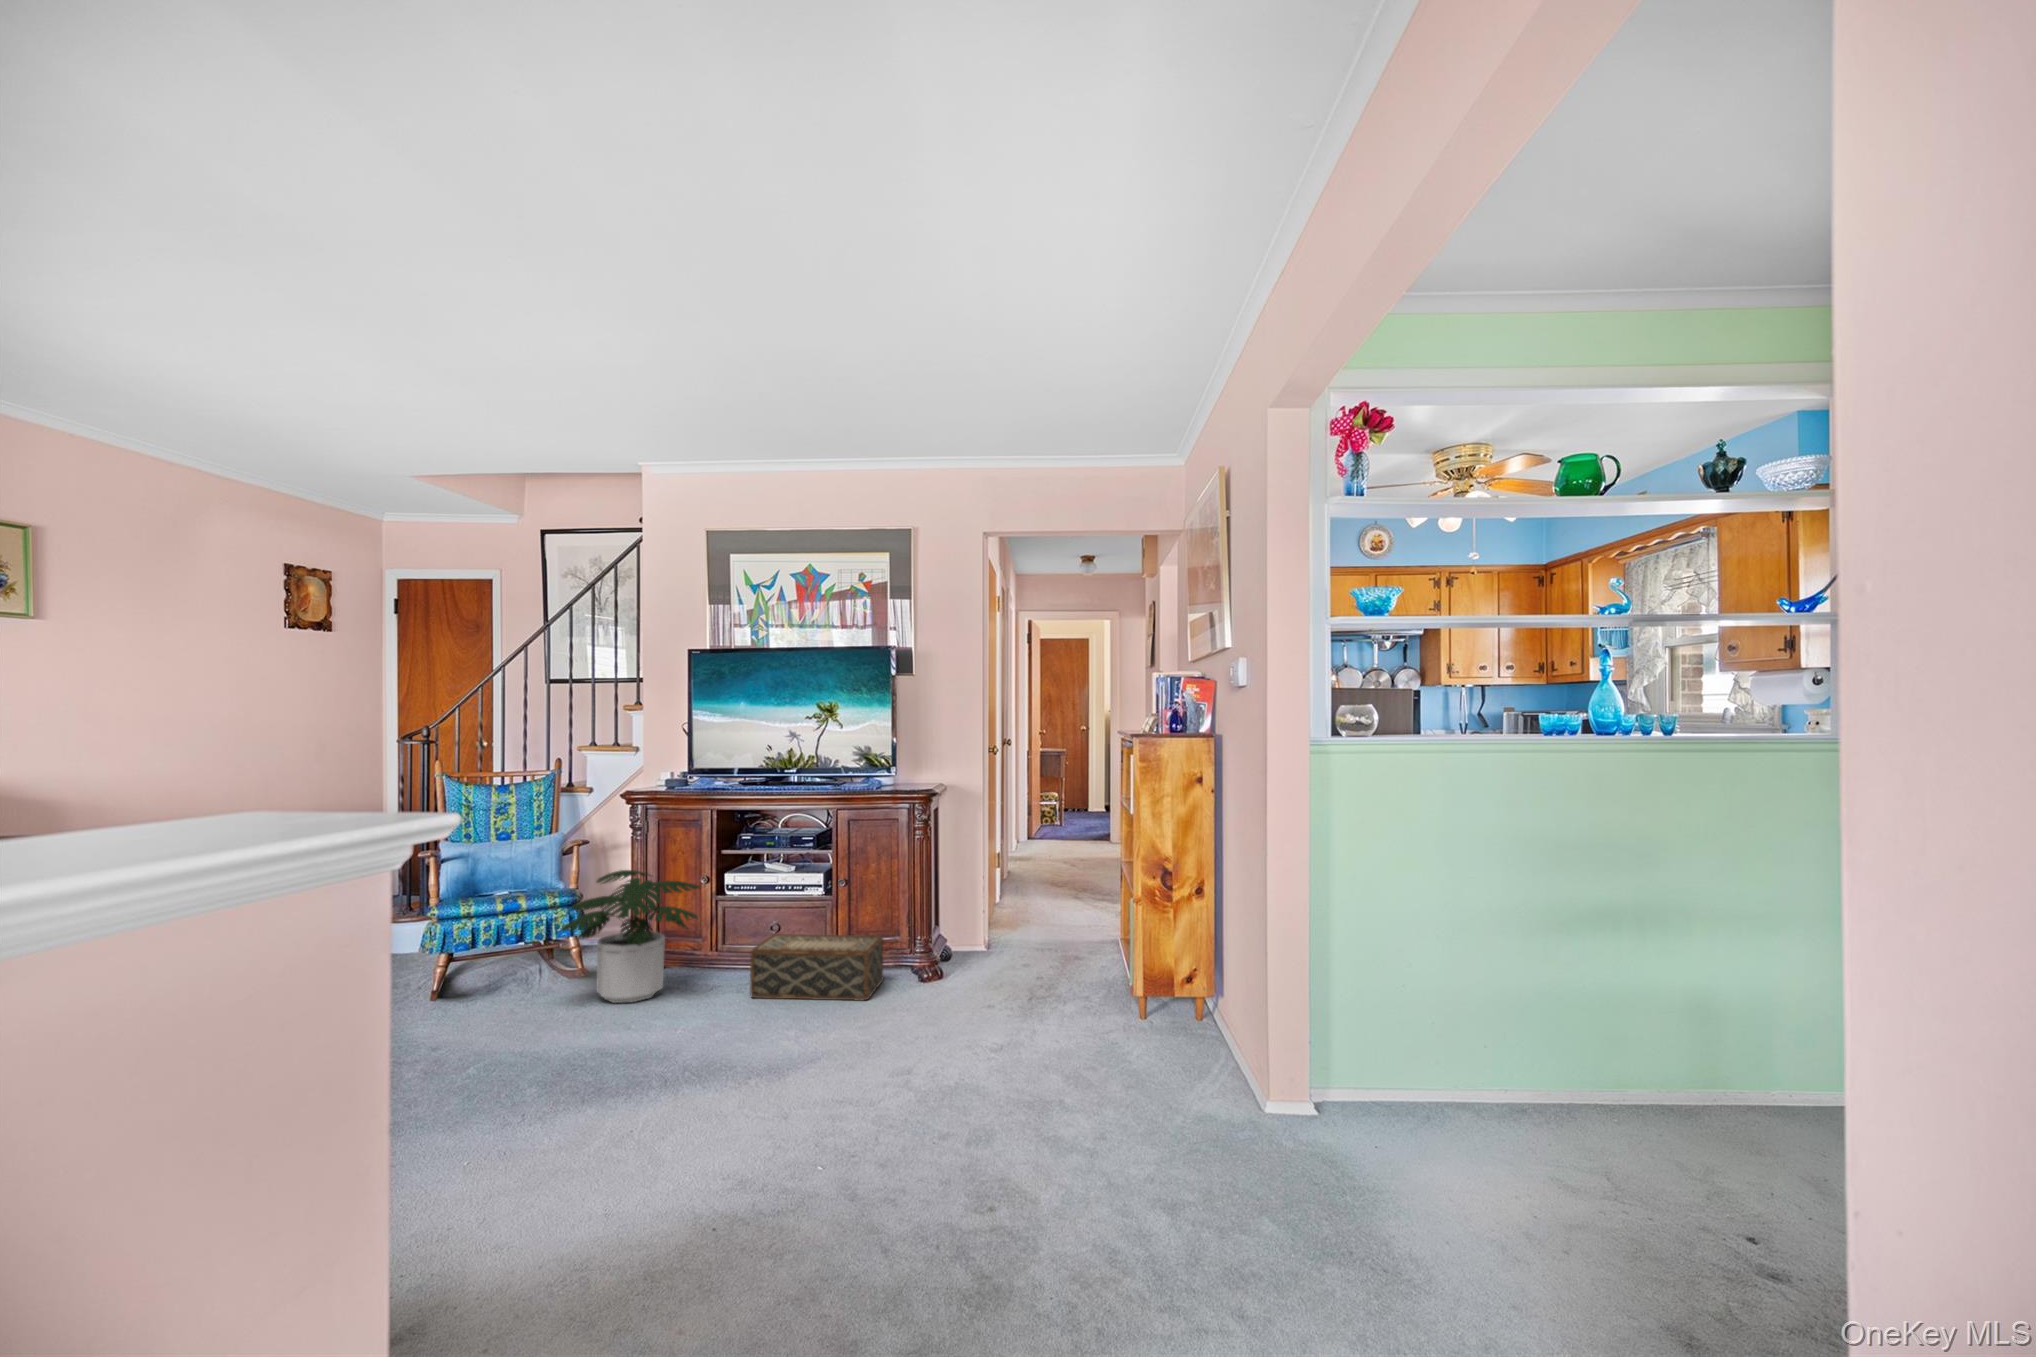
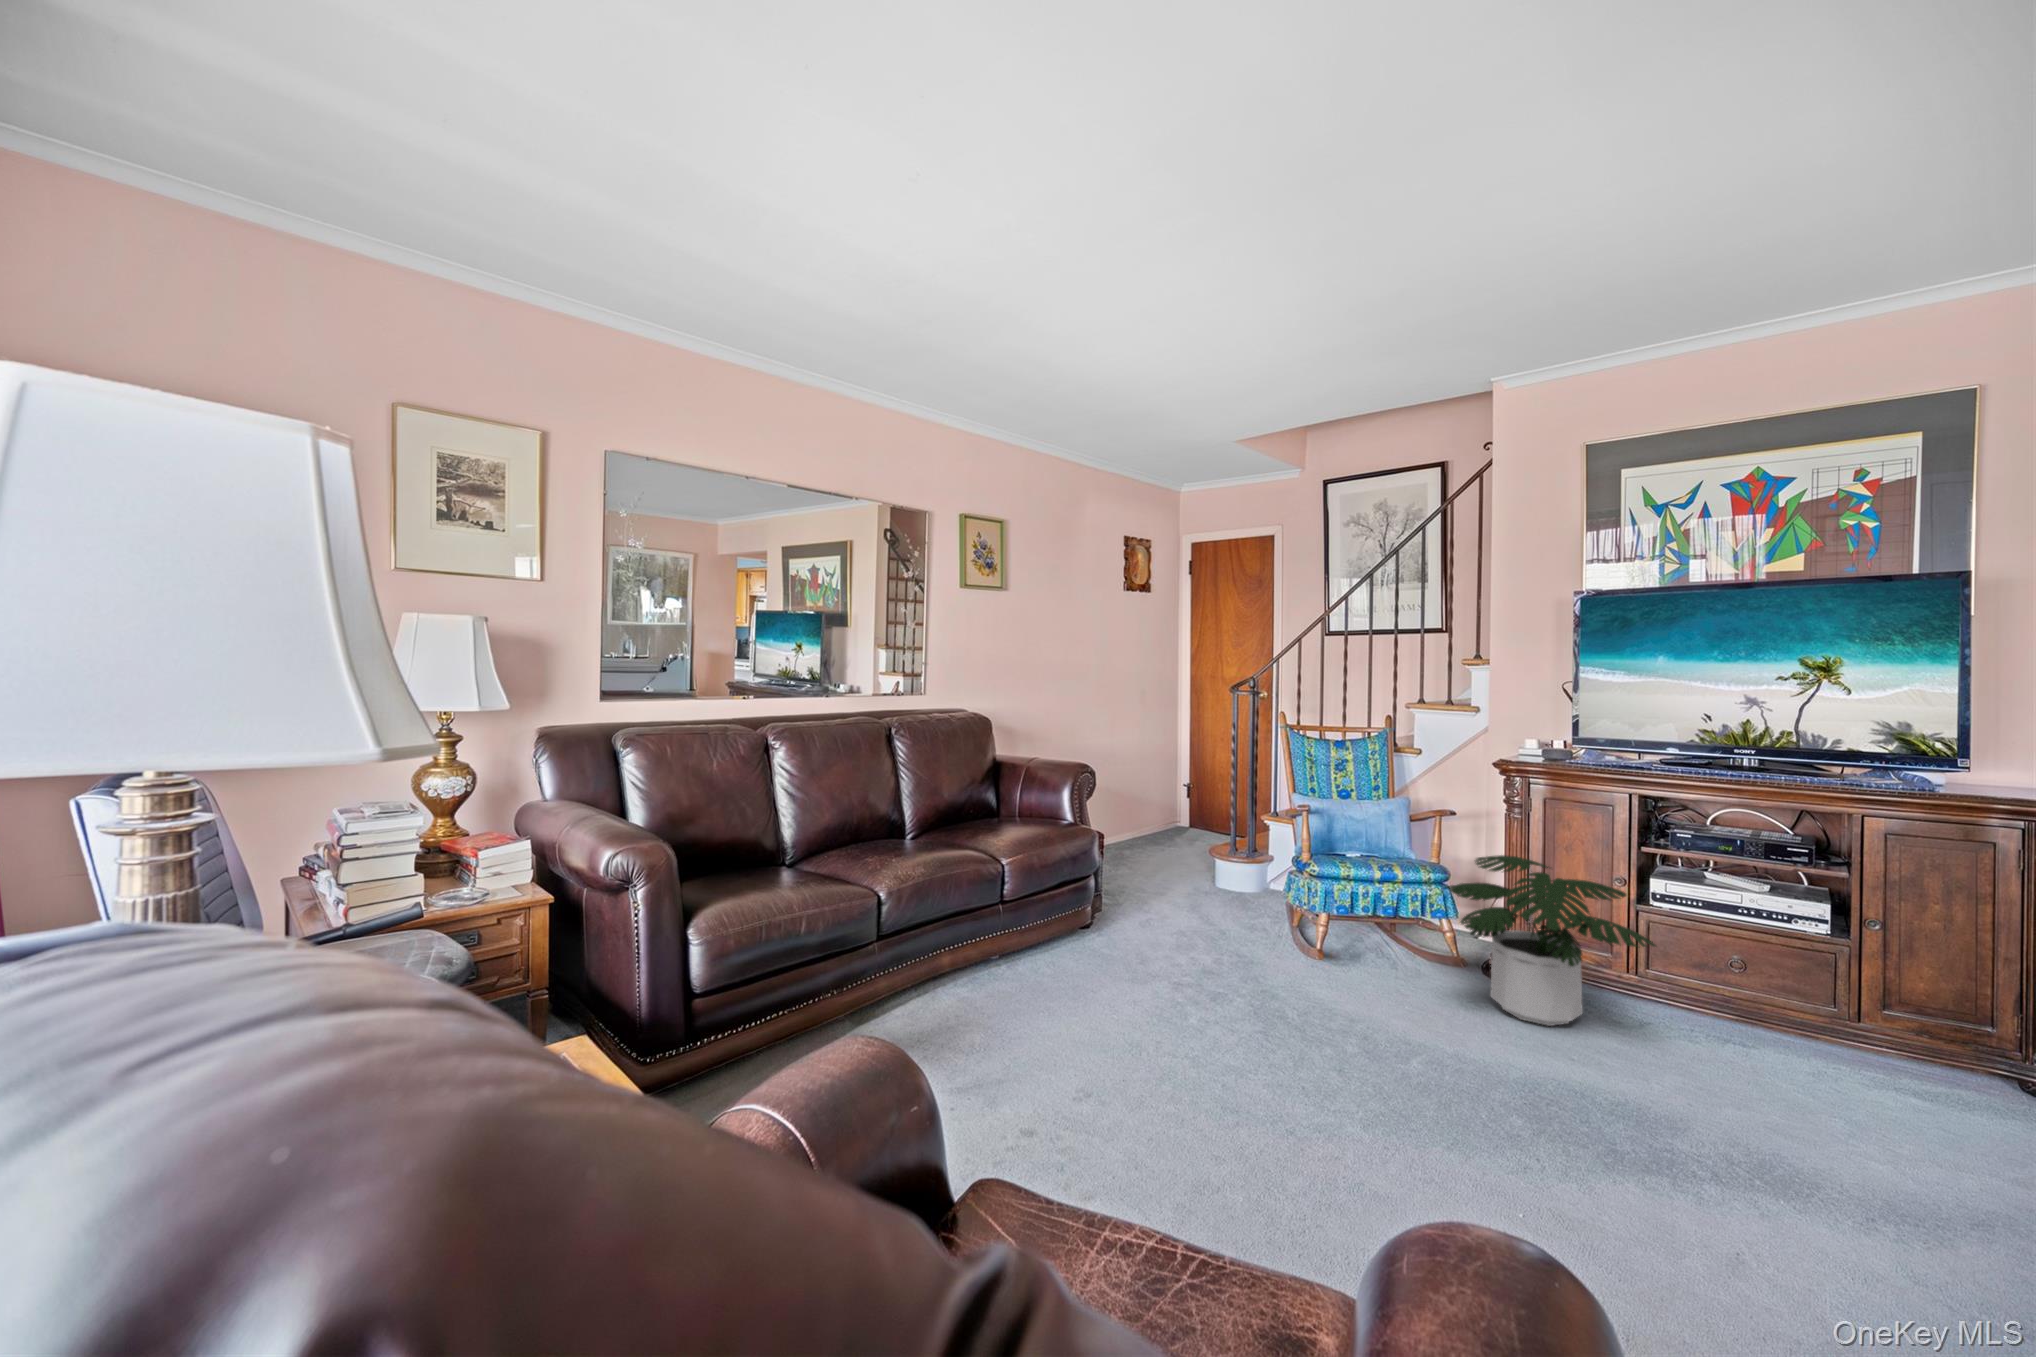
woven basket: present [750,934,883,1001] -> none [1737,974,2006,1137]

